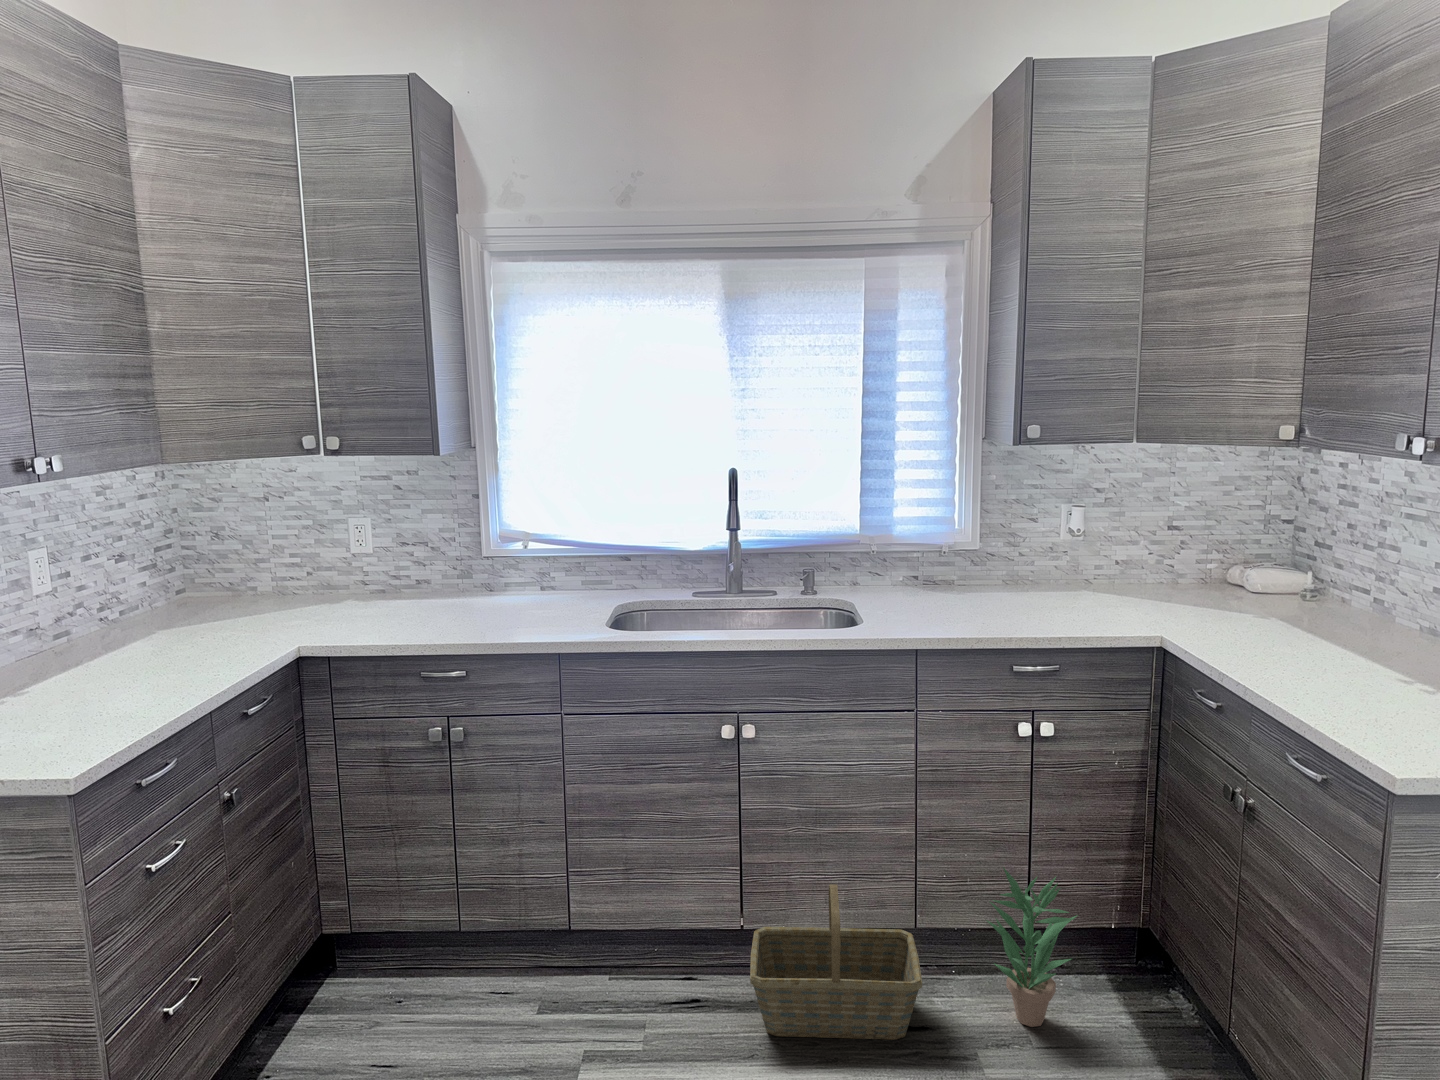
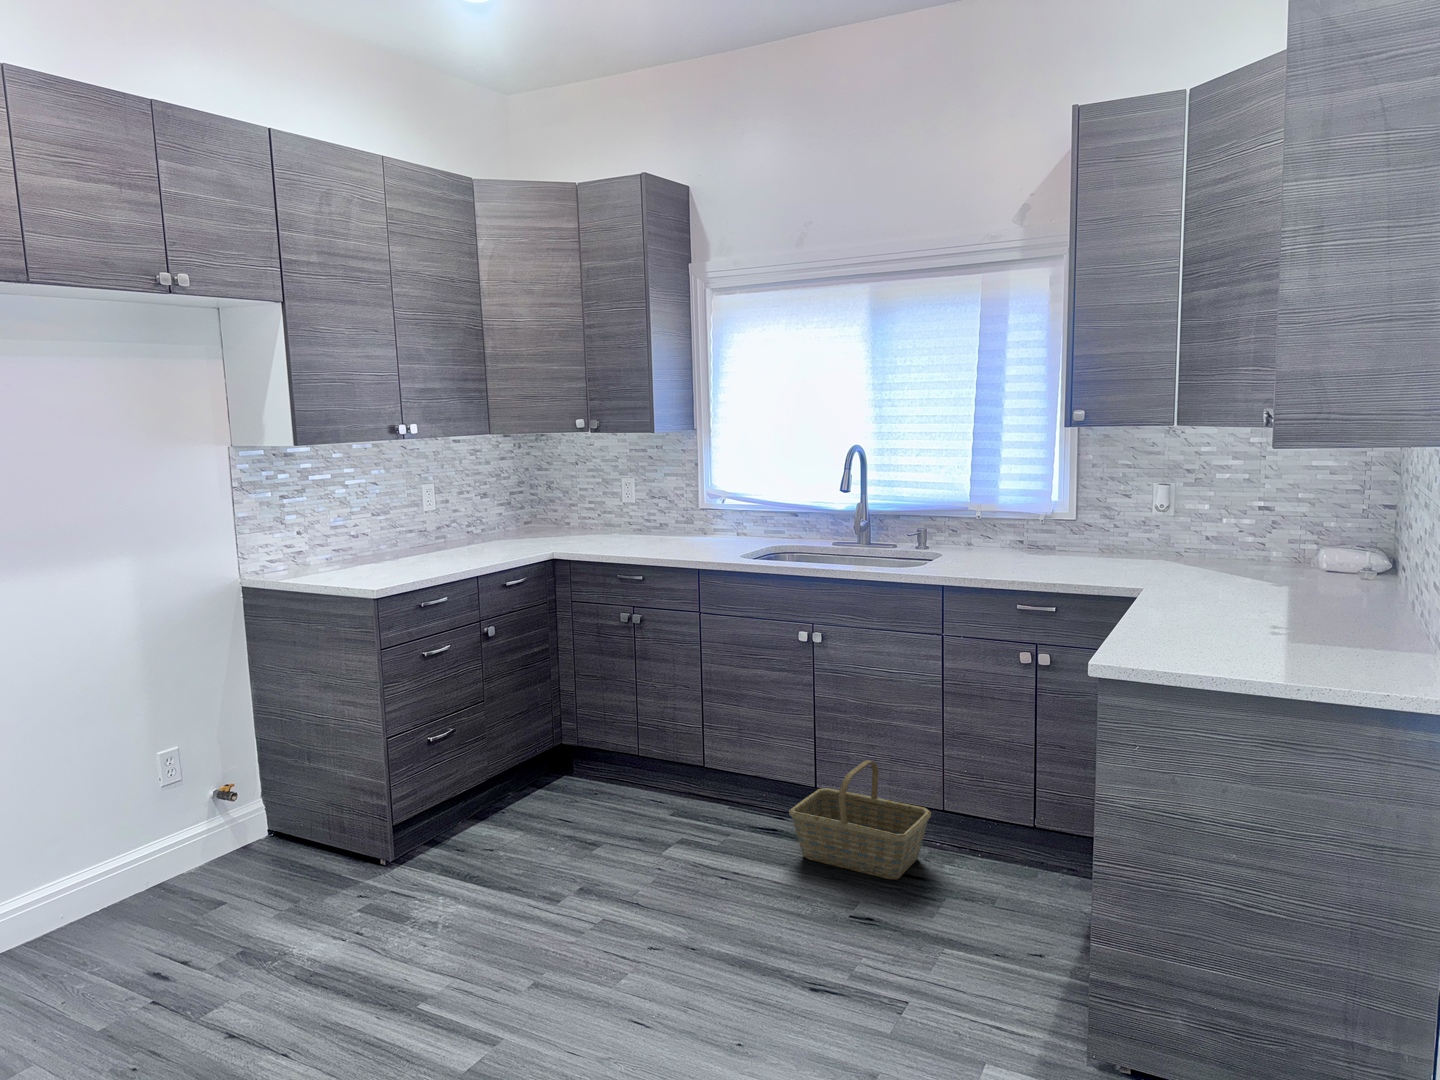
potted plant: present [987,868,1076,1027] -> none [964,762,1041,898]

